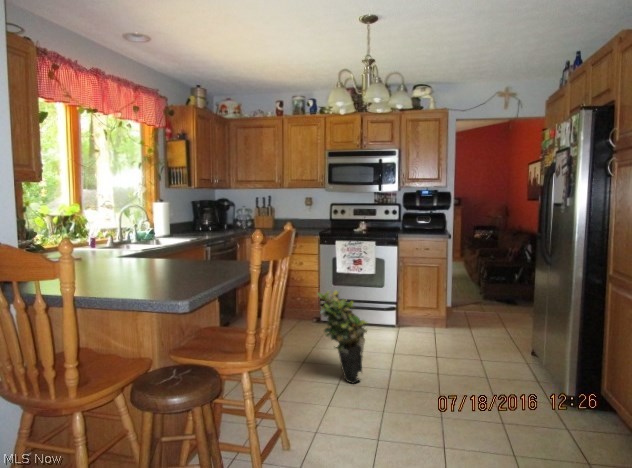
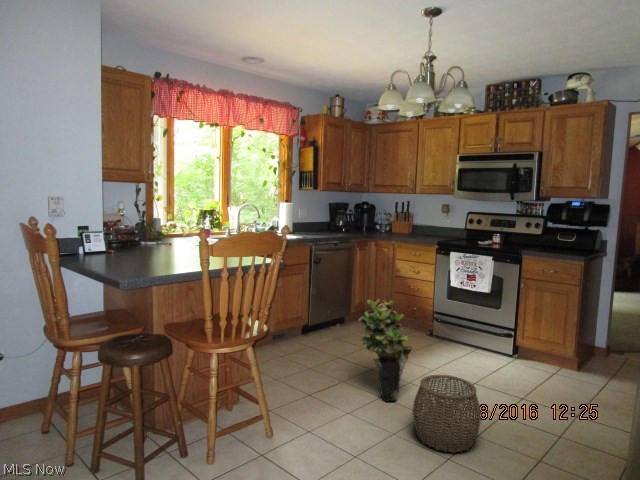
woven basket: none [397,345,456,409] -> present [412,375,481,453]

